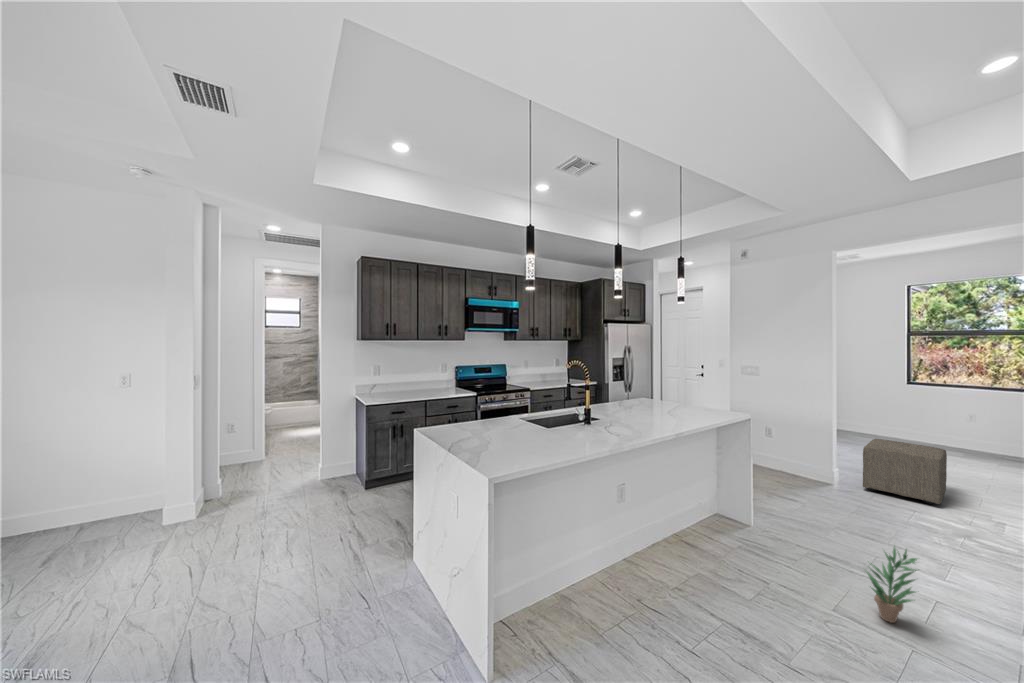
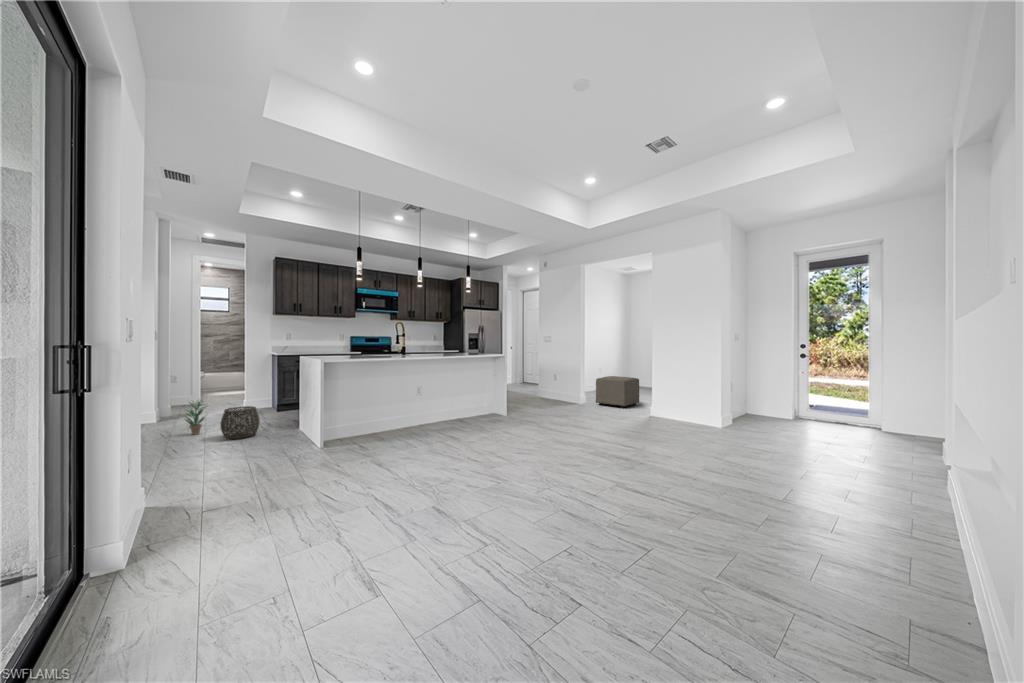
woven basket: none [281,527,349,606] -> present [221,406,260,439]
potted plant: present [867,547,917,623] -> present [185,401,205,435]

